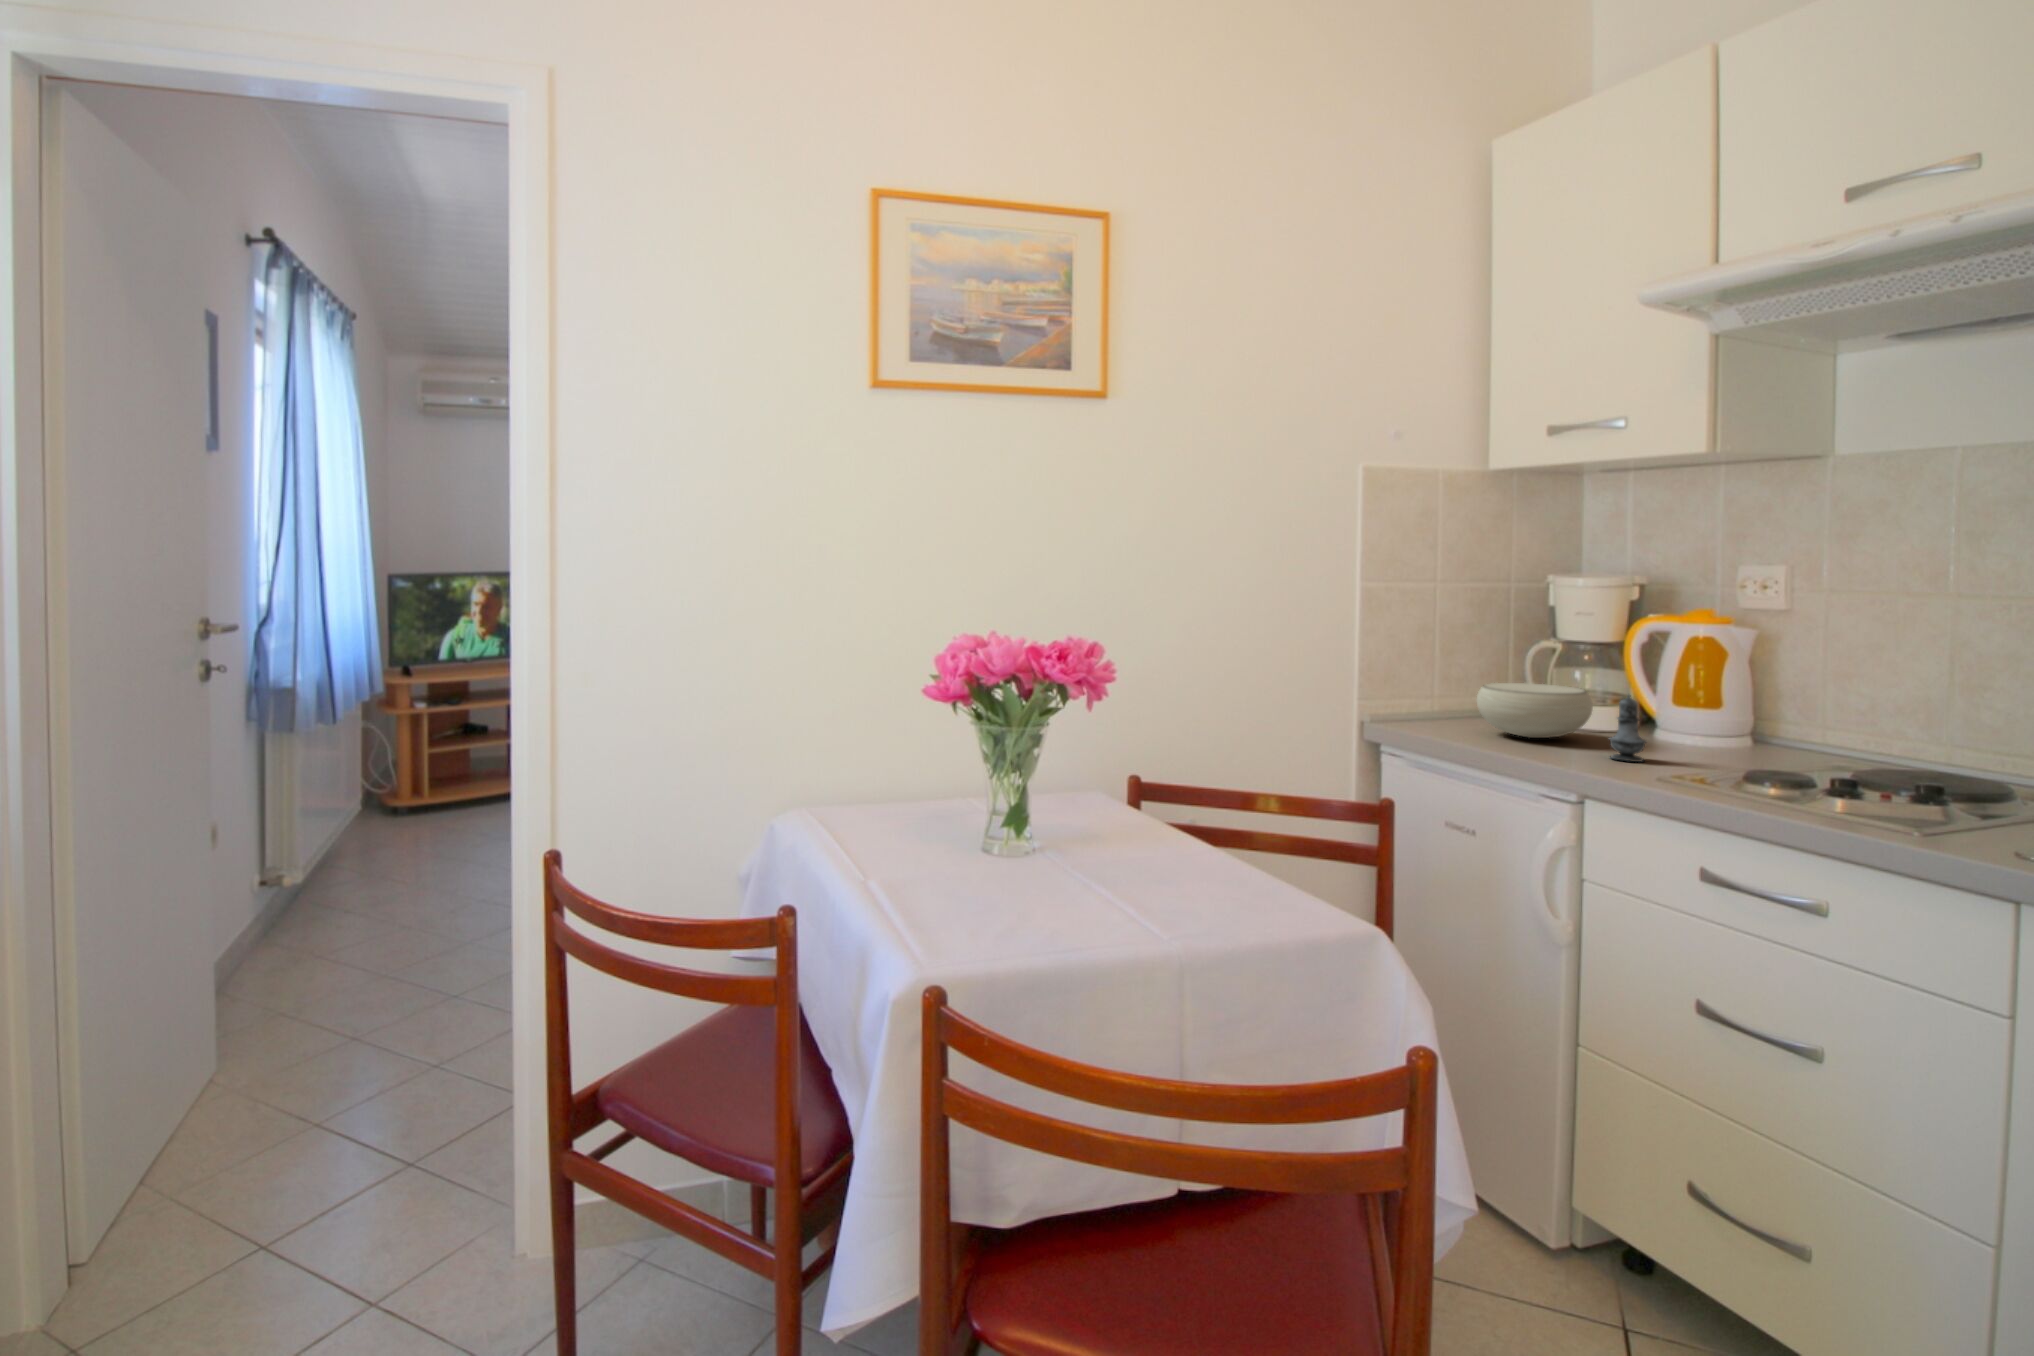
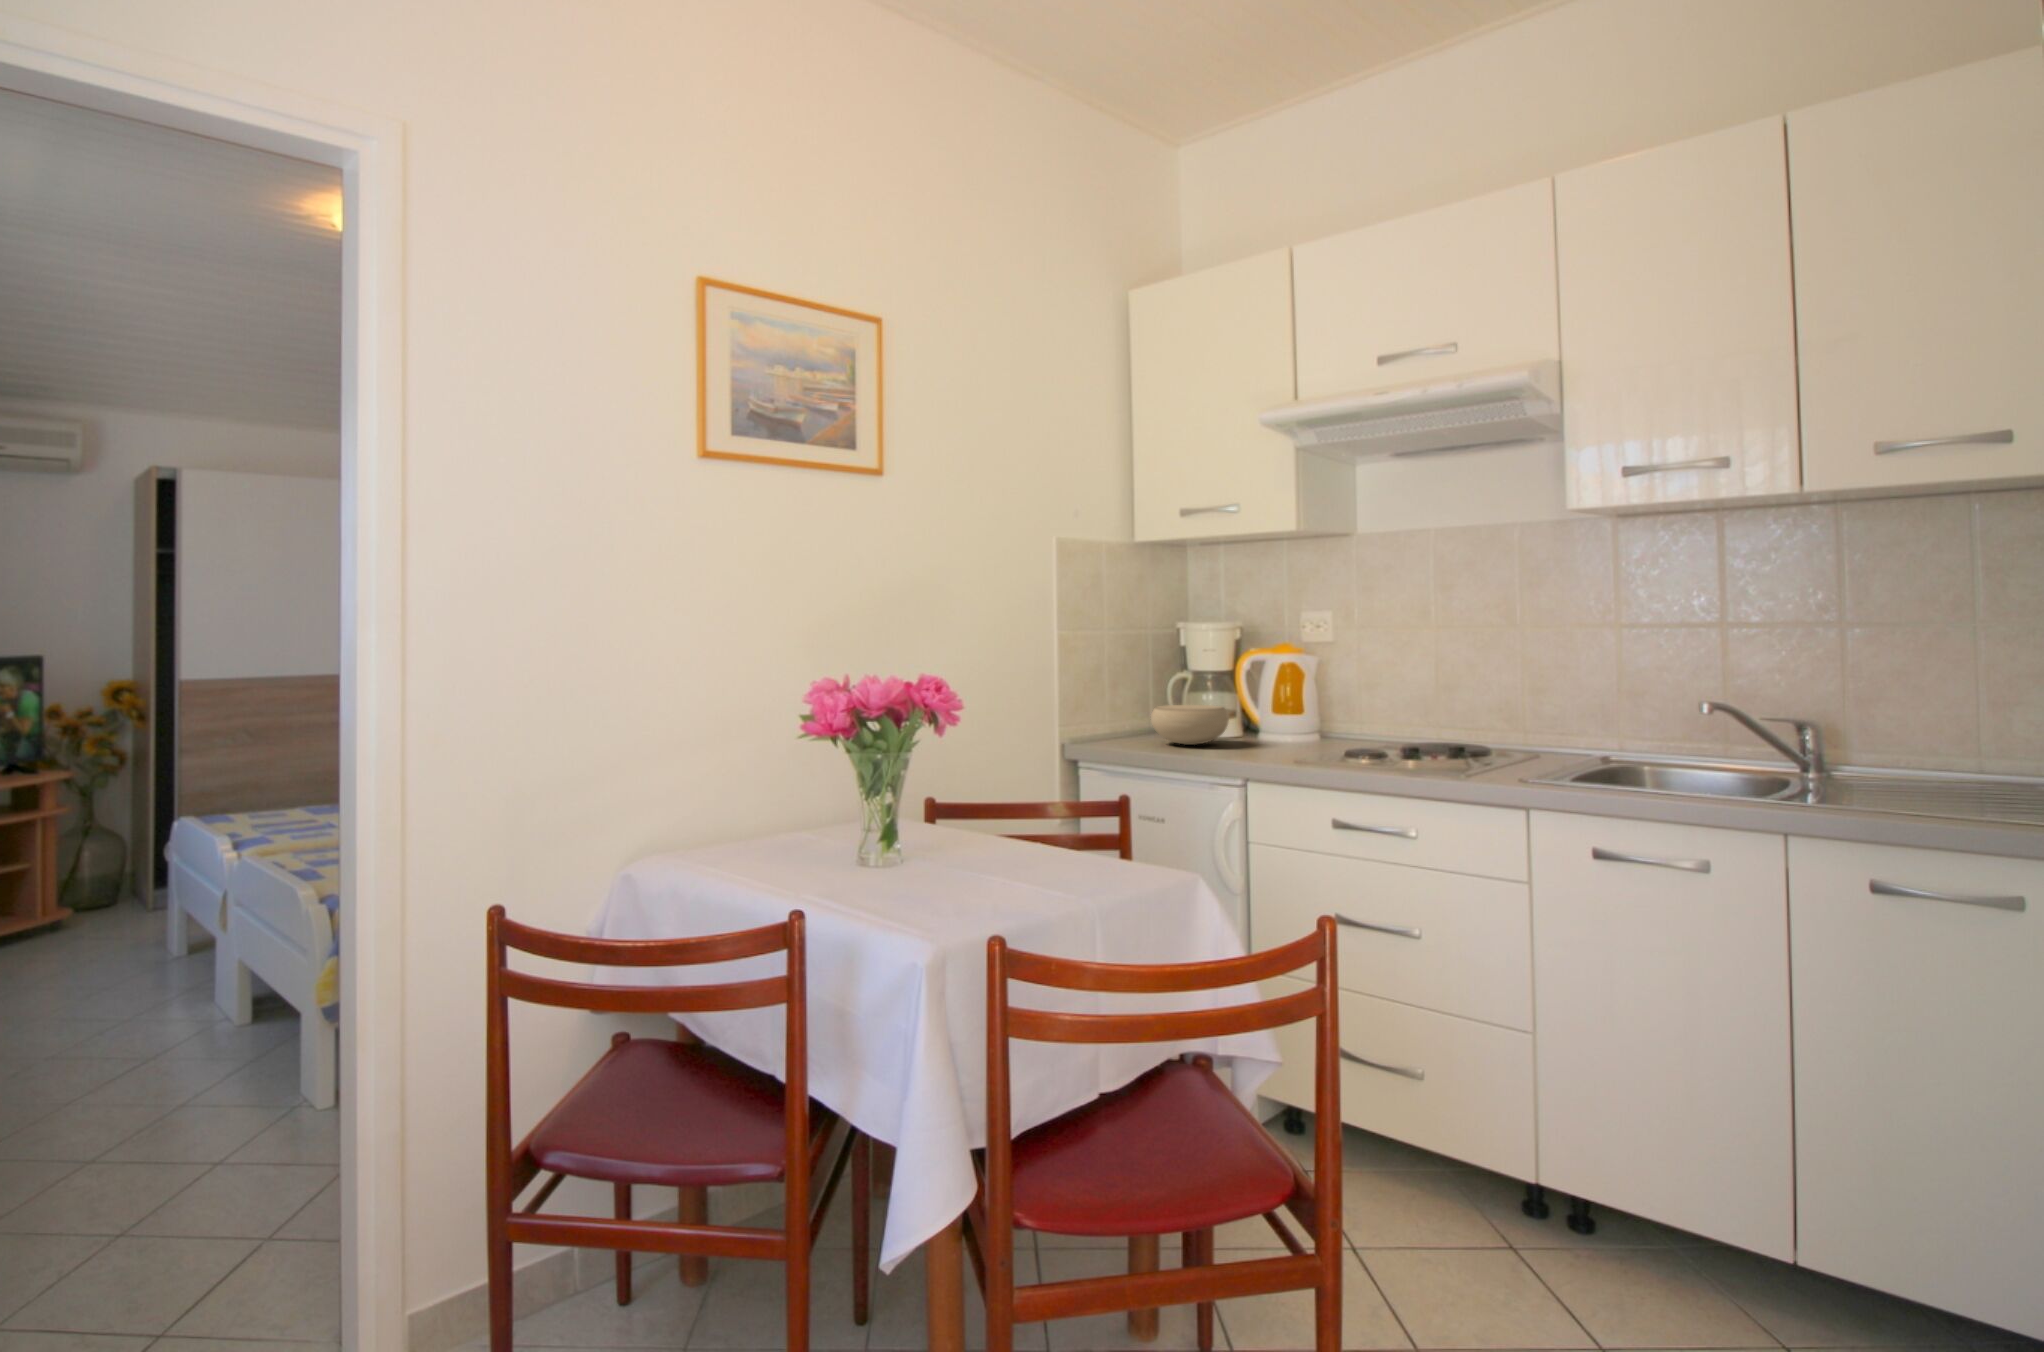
salt shaker: present [1609,695,1646,762] -> none [1248,705,1273,754]

